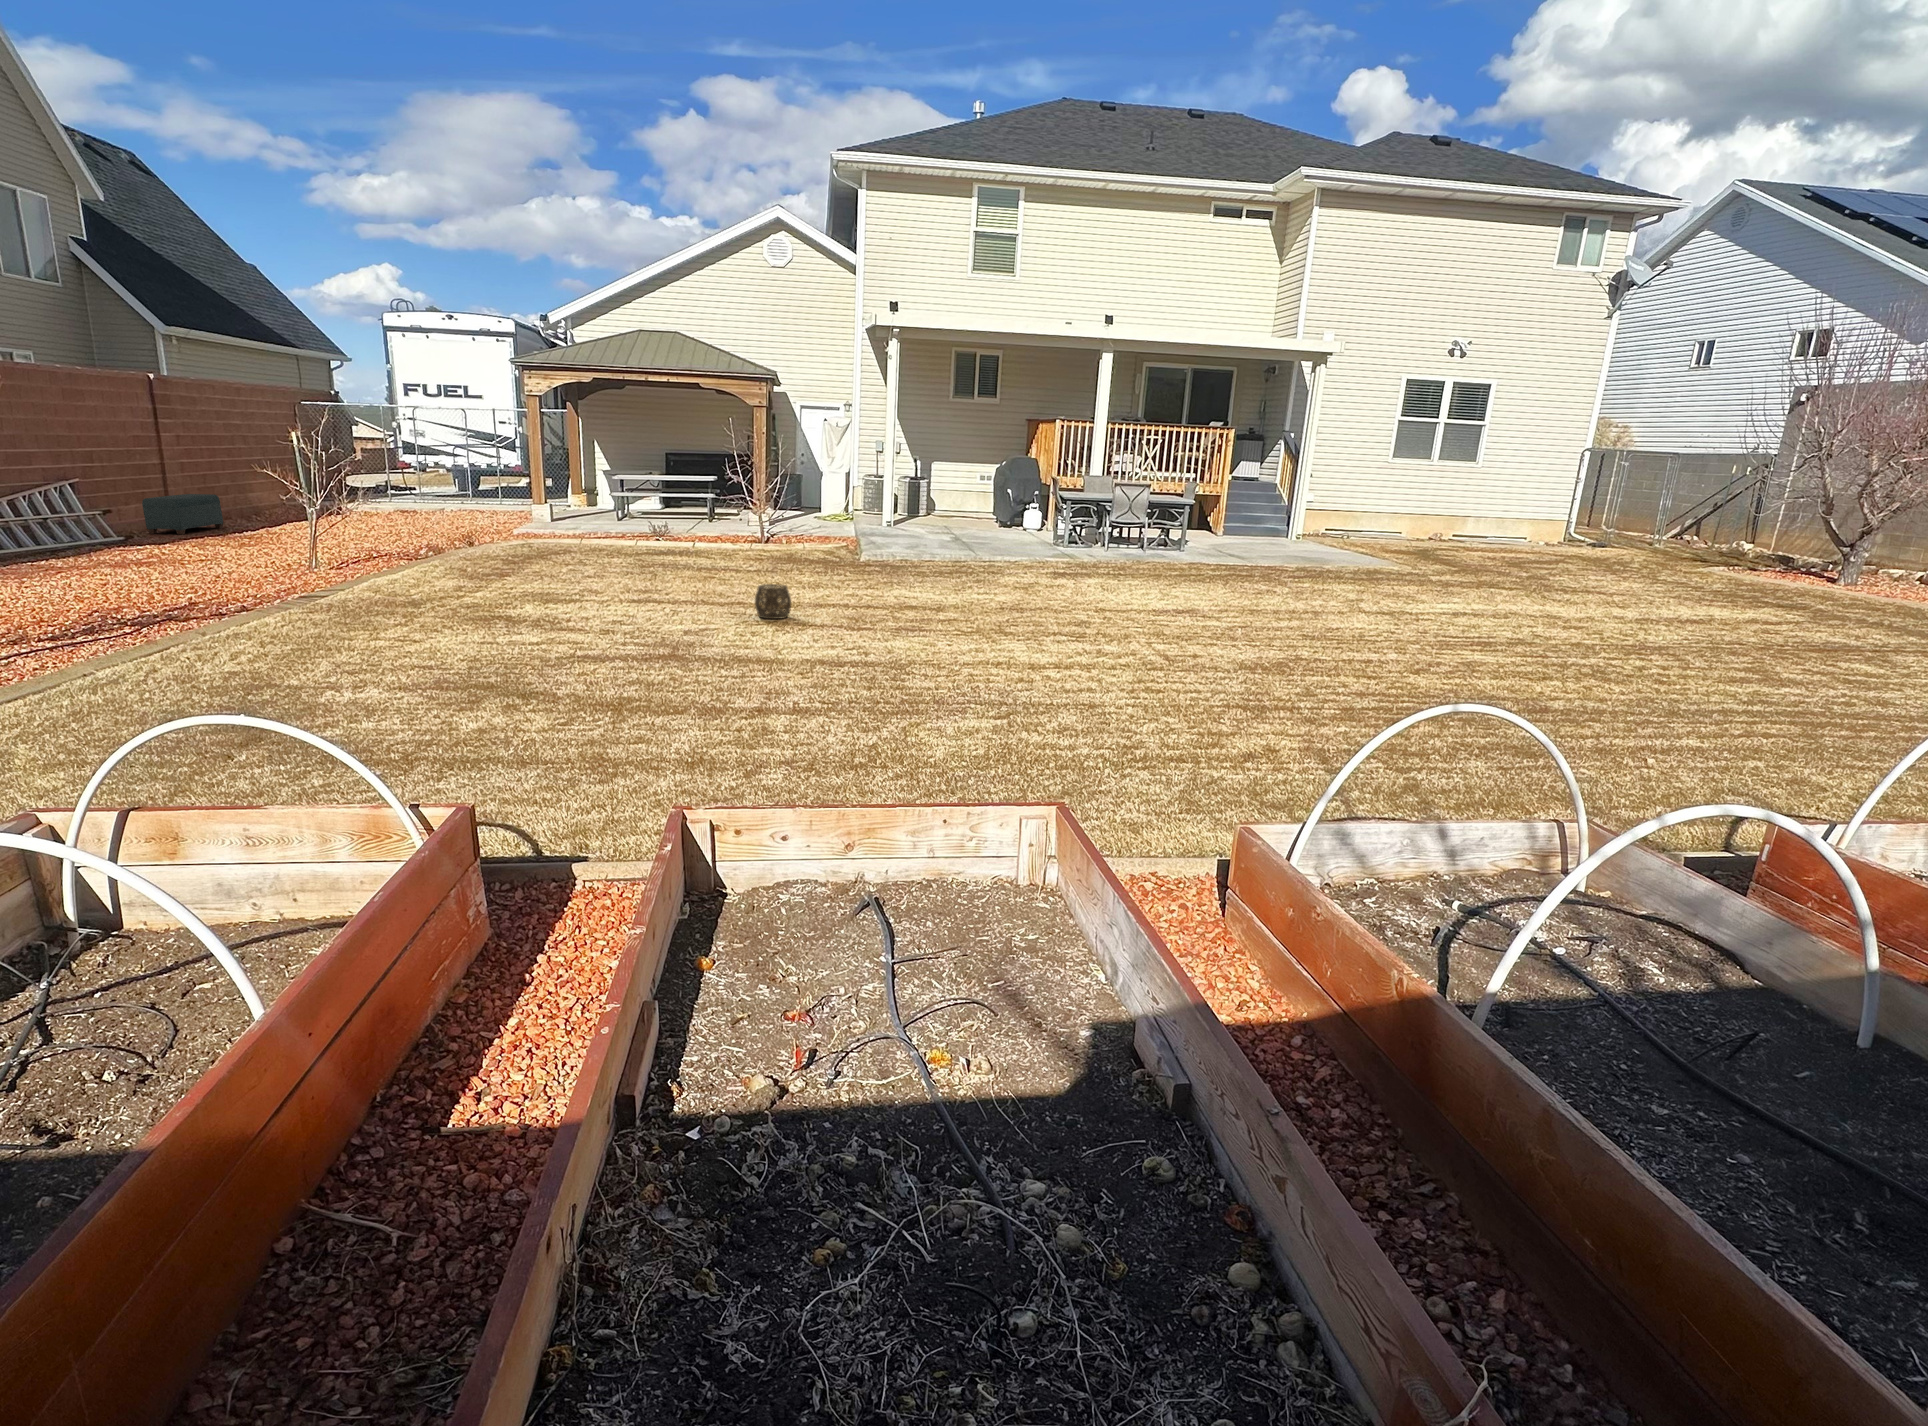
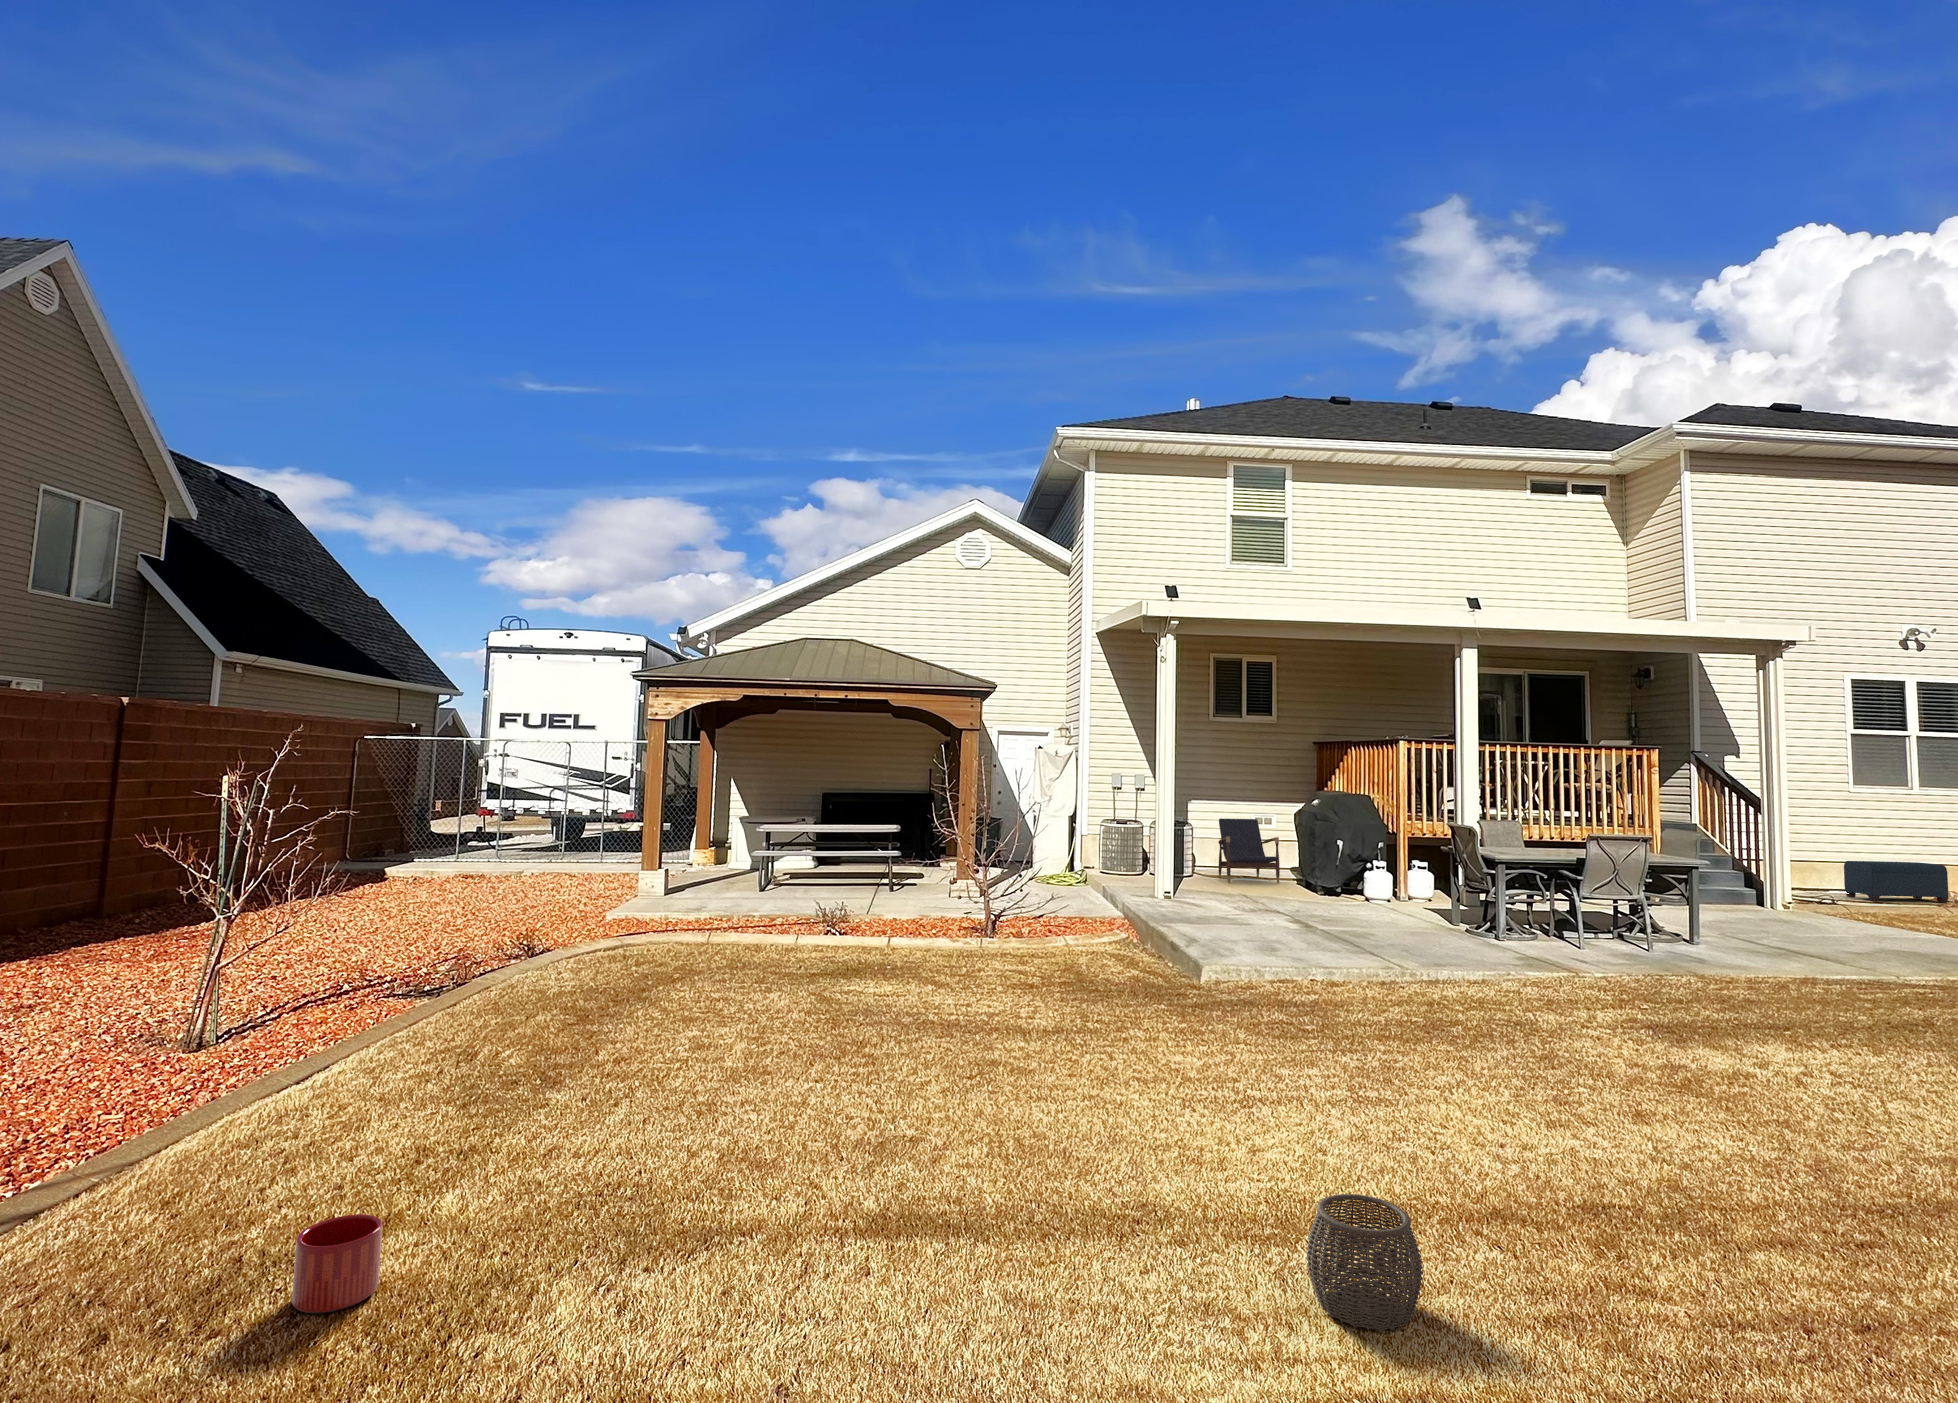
lounge chair: none [955,476,994,523] -> present [1219,819,1280,884]
bench: present [142,494,223,535] -> present [1844,861,1949,903]
planter: none [406,586,436,611] -> present [292,1214,382,1313]

